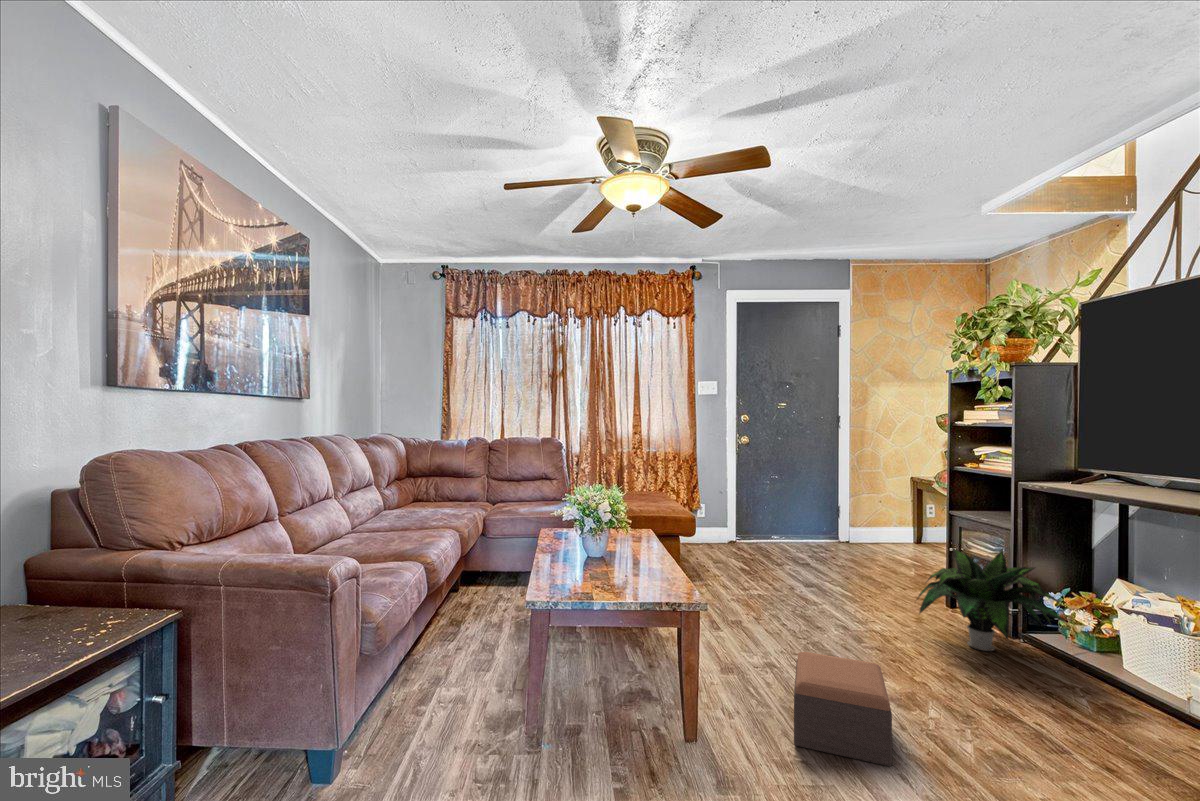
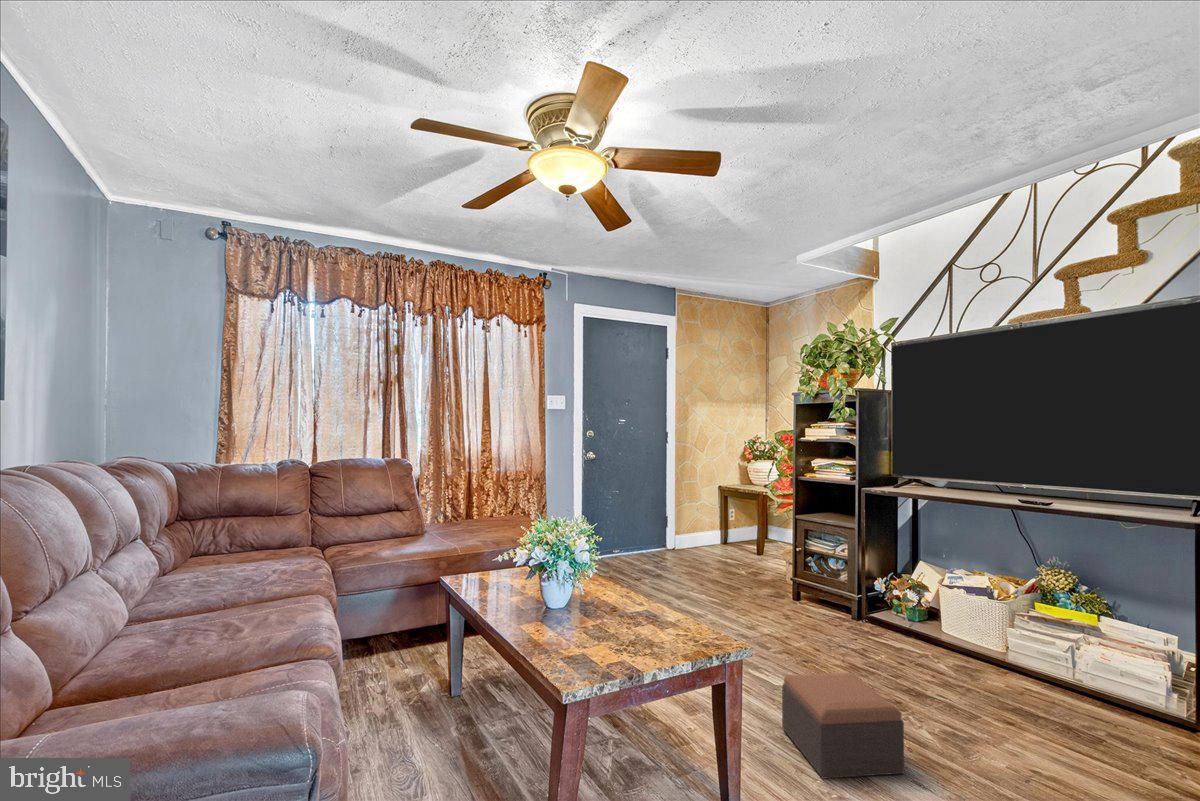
potted plant: present [918,548,1067,651] -> none [794,545,920,636]

